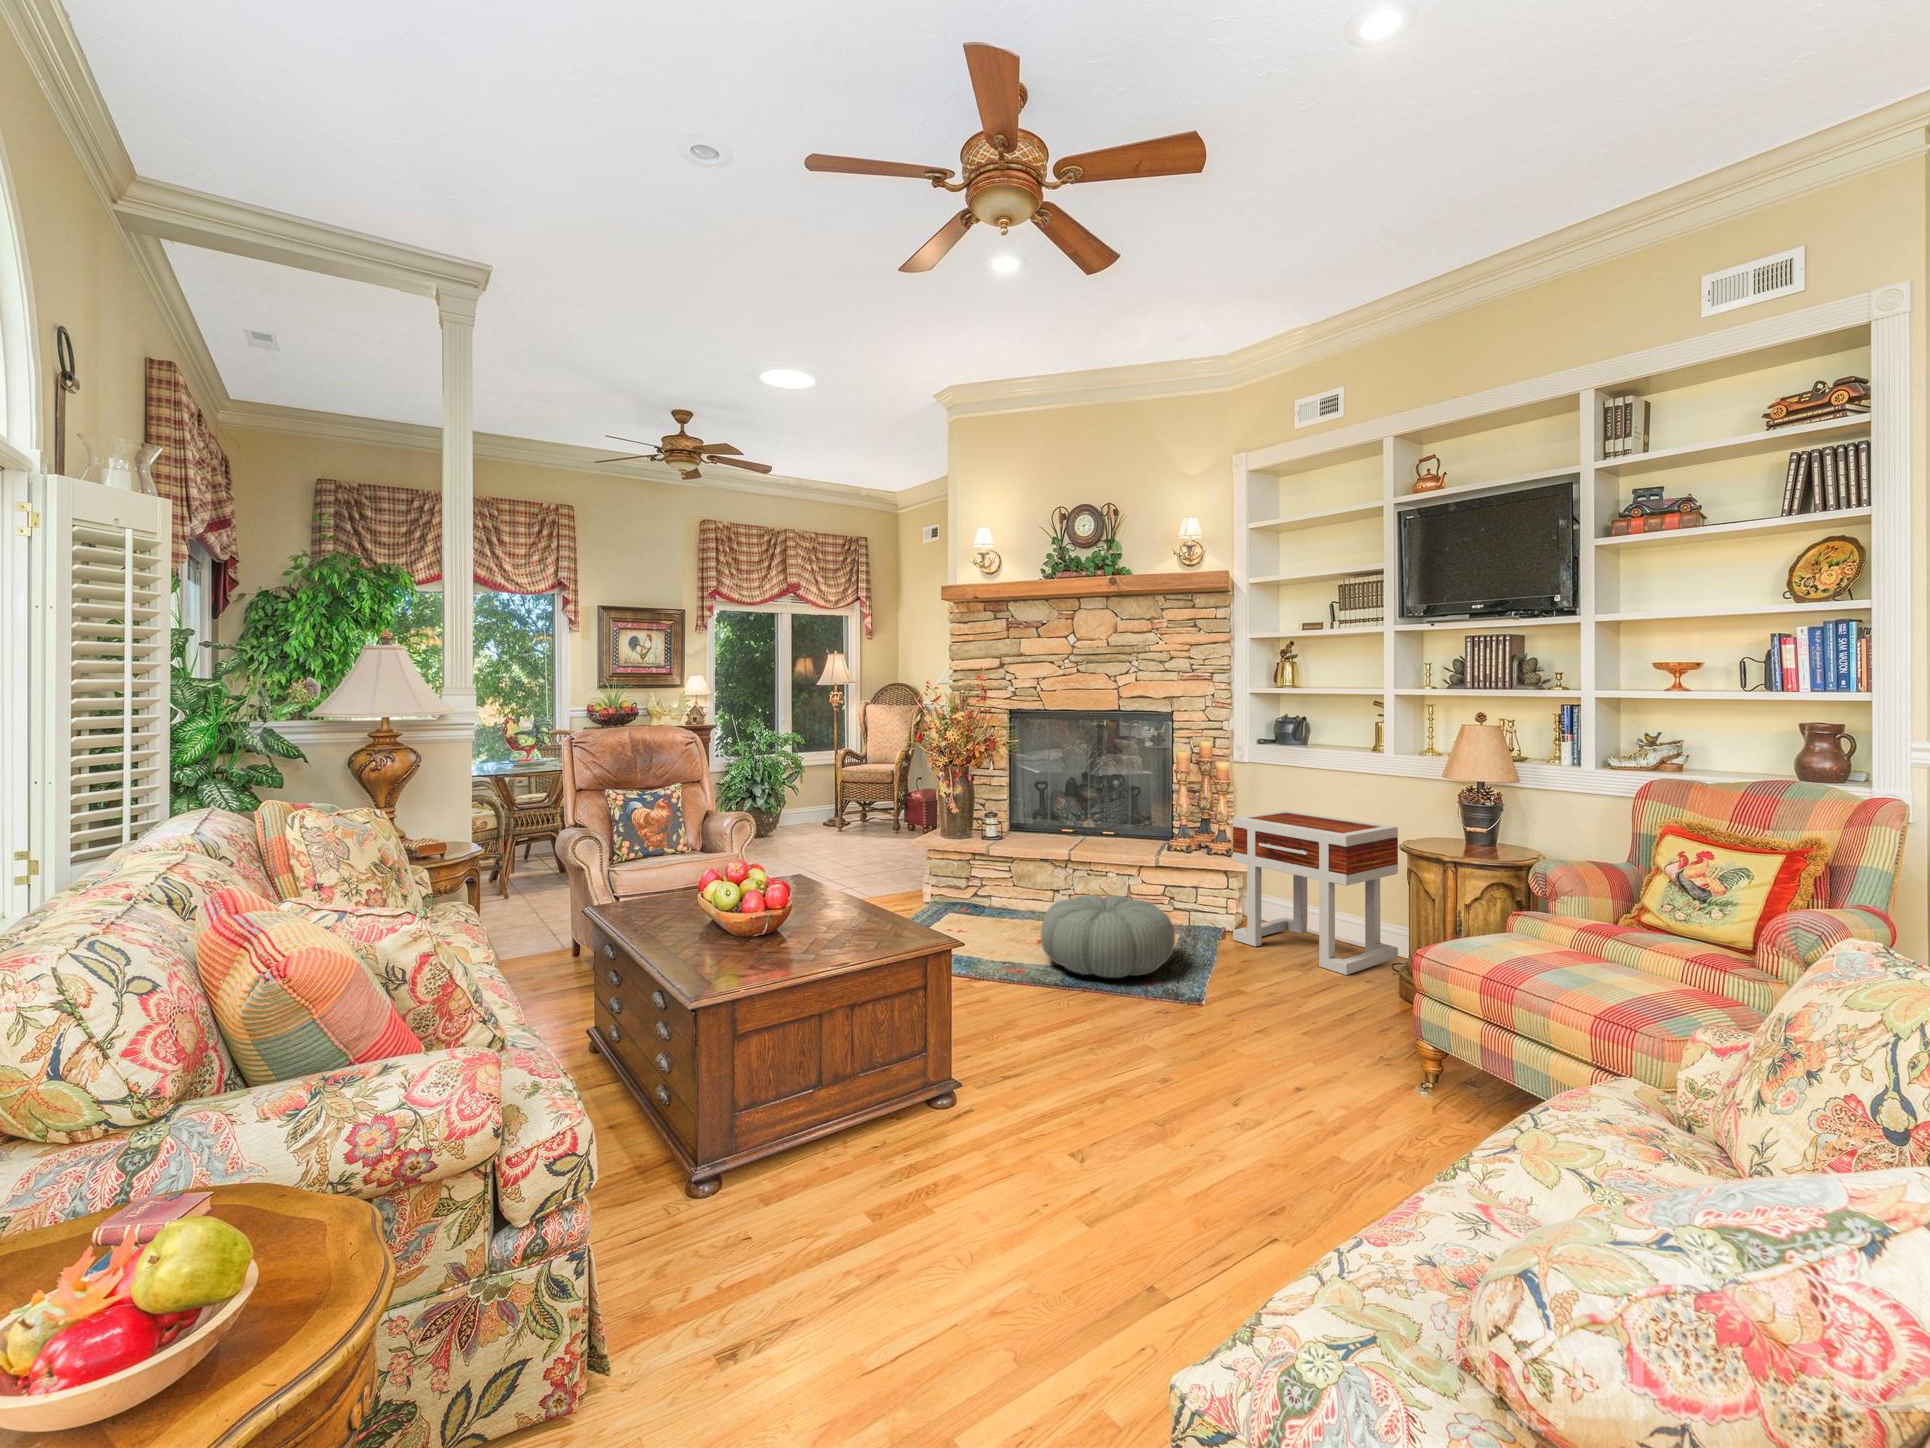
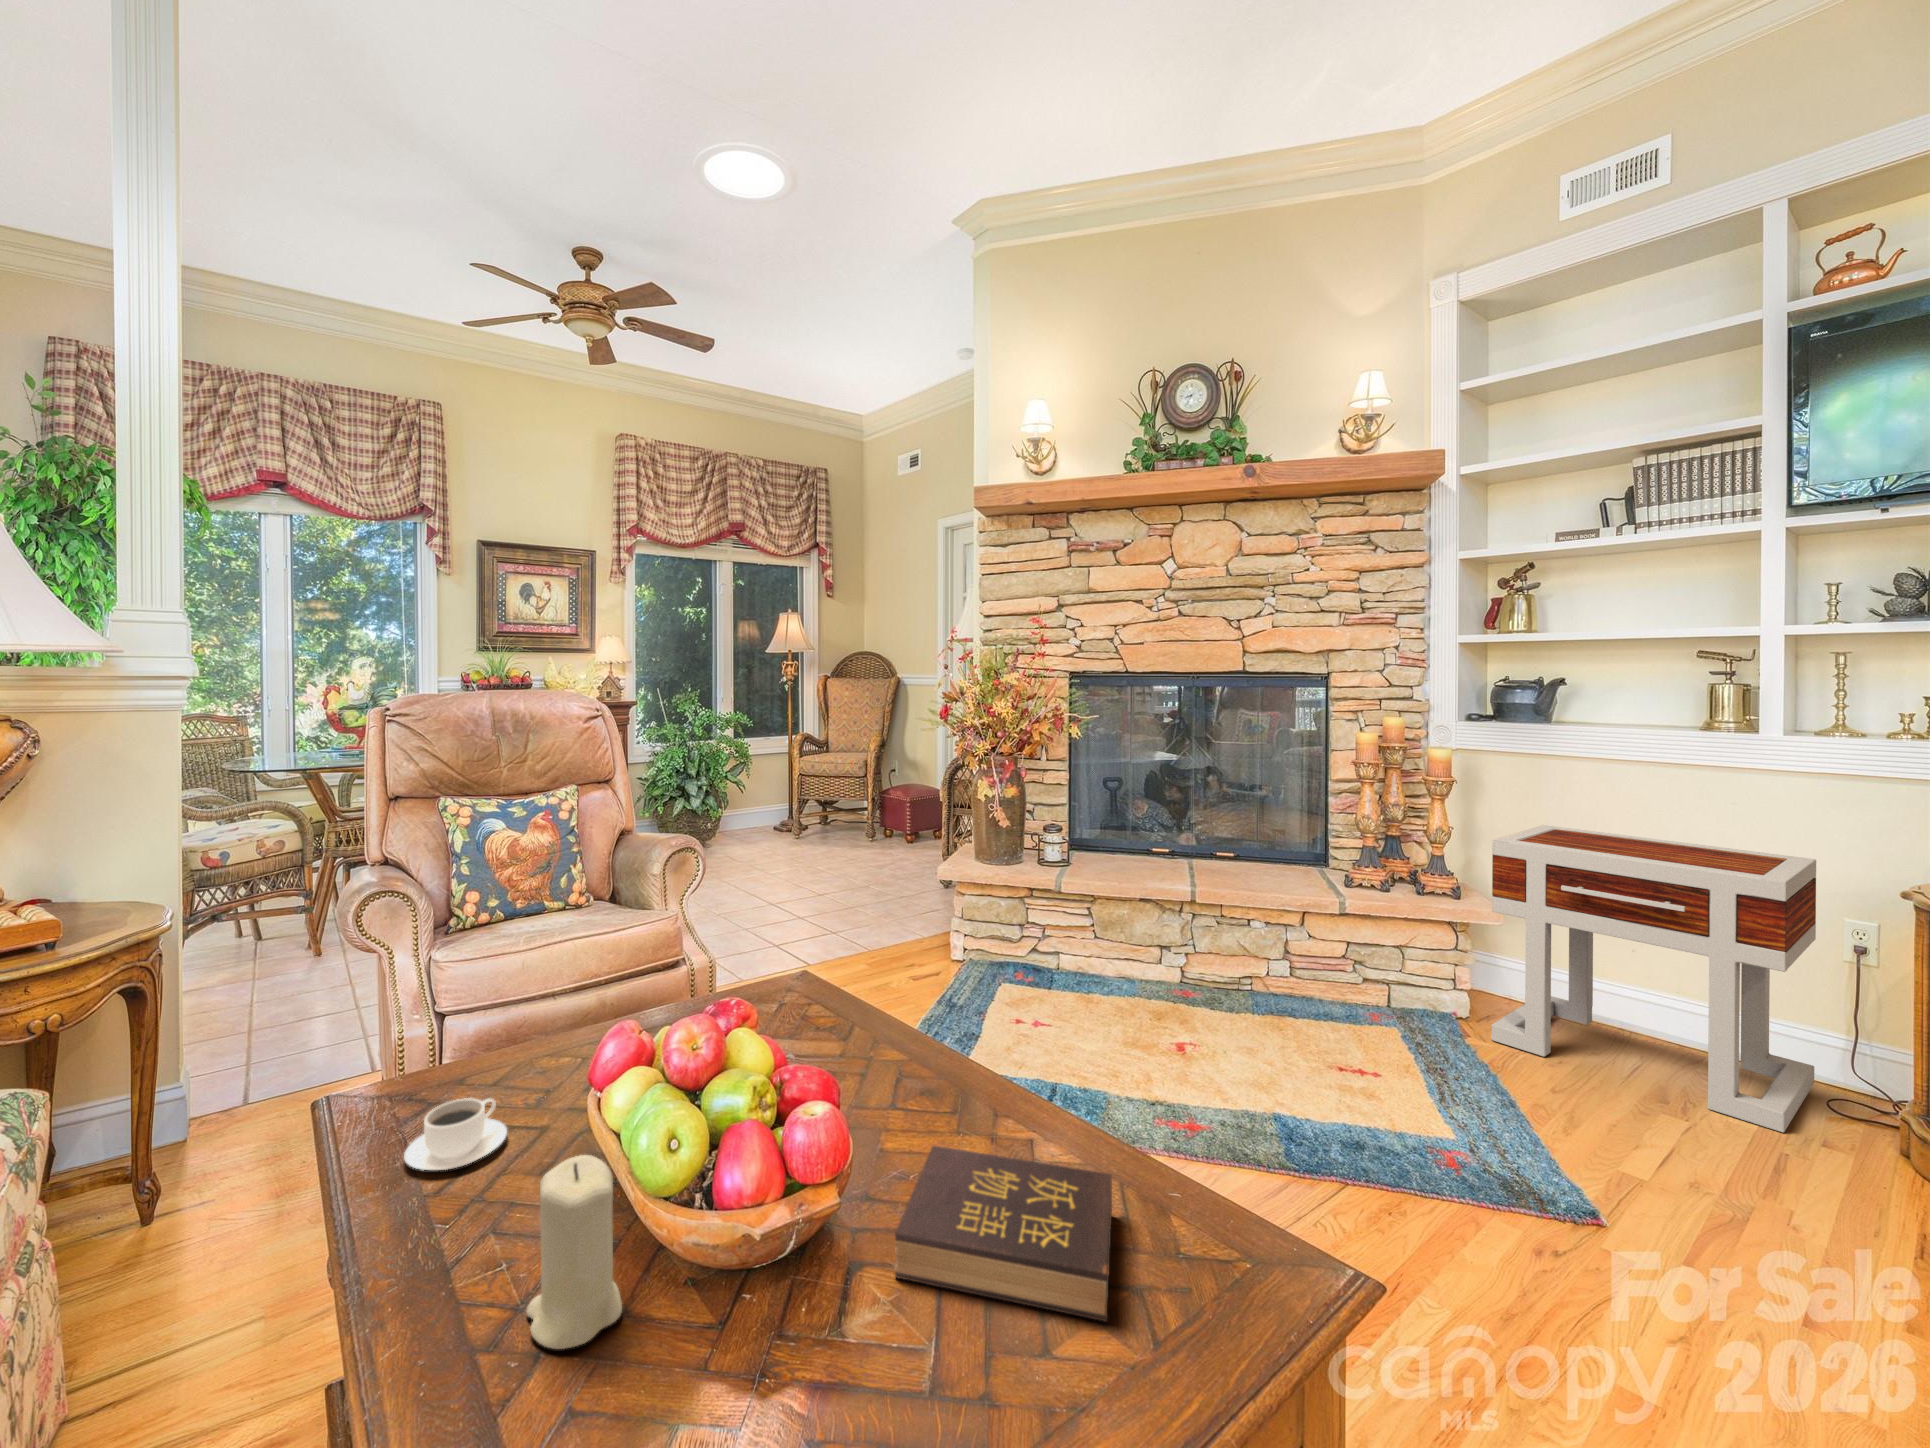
pouf: present [1041,895,1175,978] -> none [1202,973,1468,1149]
candle: none [683,897,714,951] -> present [527,1155,622,1349]
coffee cup: none [628,902,667,924] -> present [404,1098,507,1170]
hardback book: none [806,913,892,949] -> present [895,1146,1112,1321]

